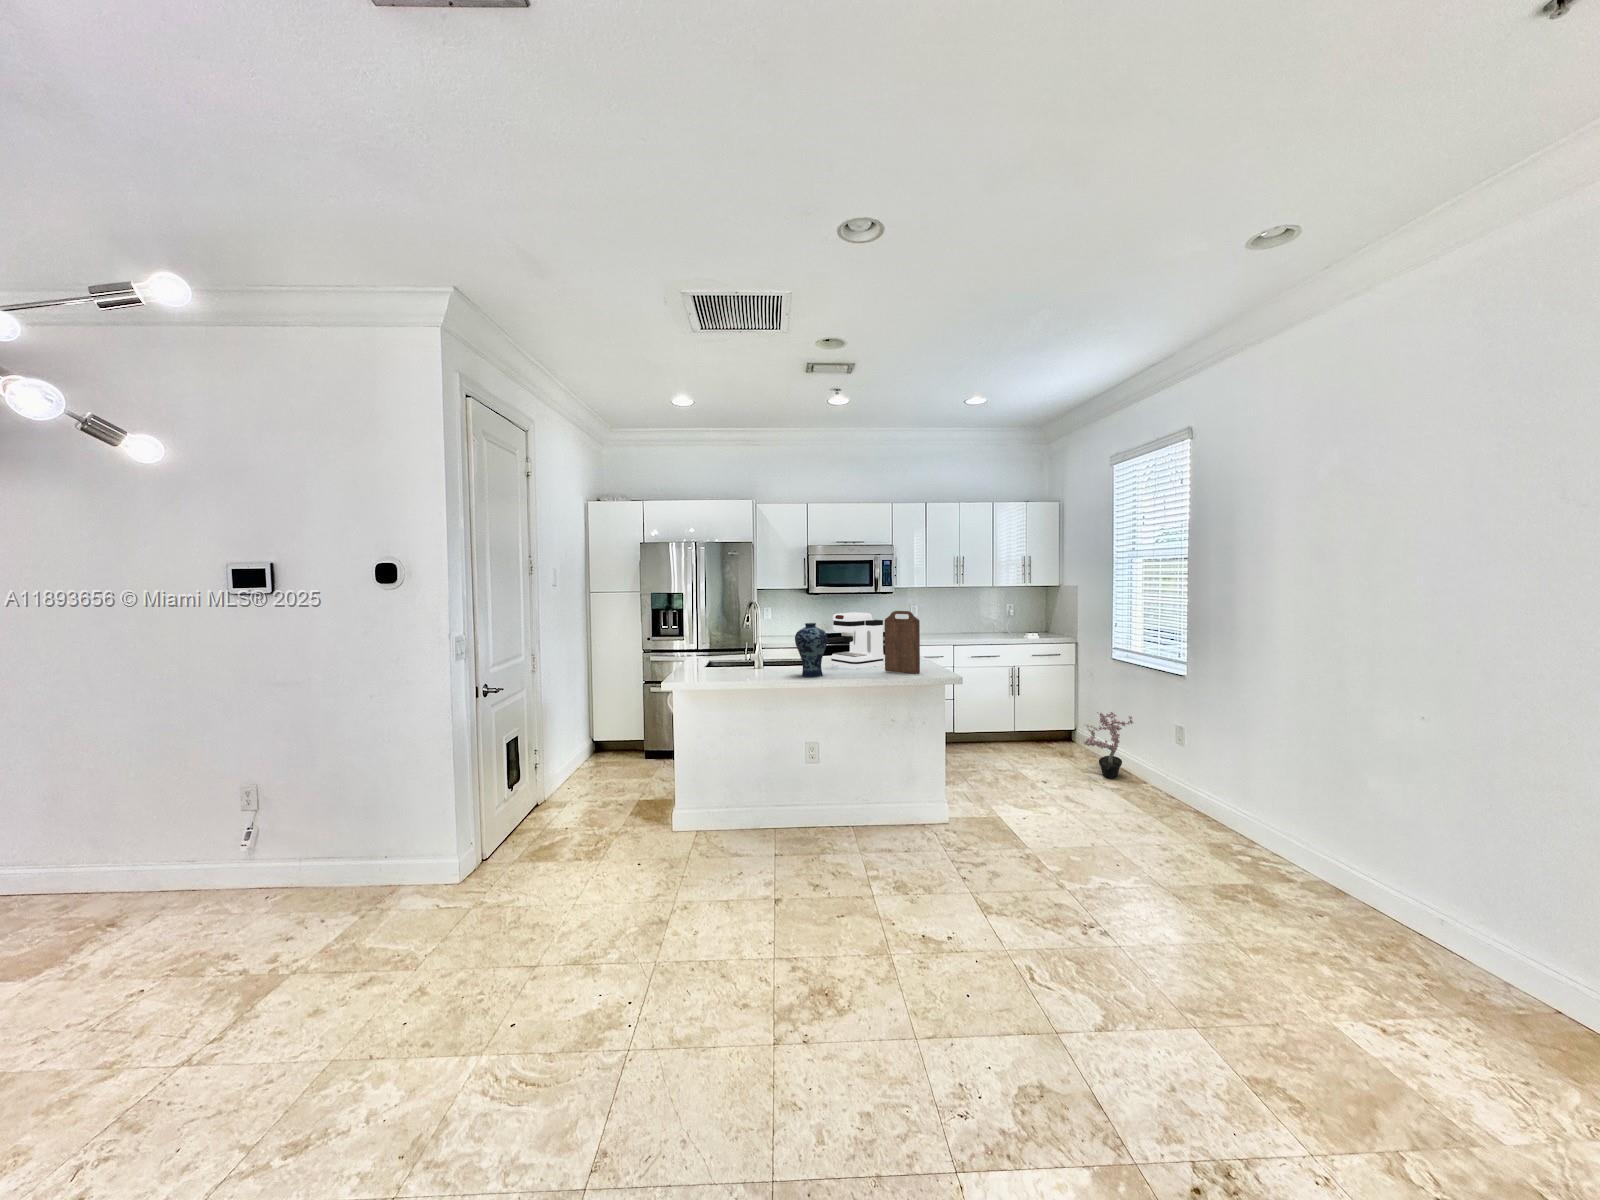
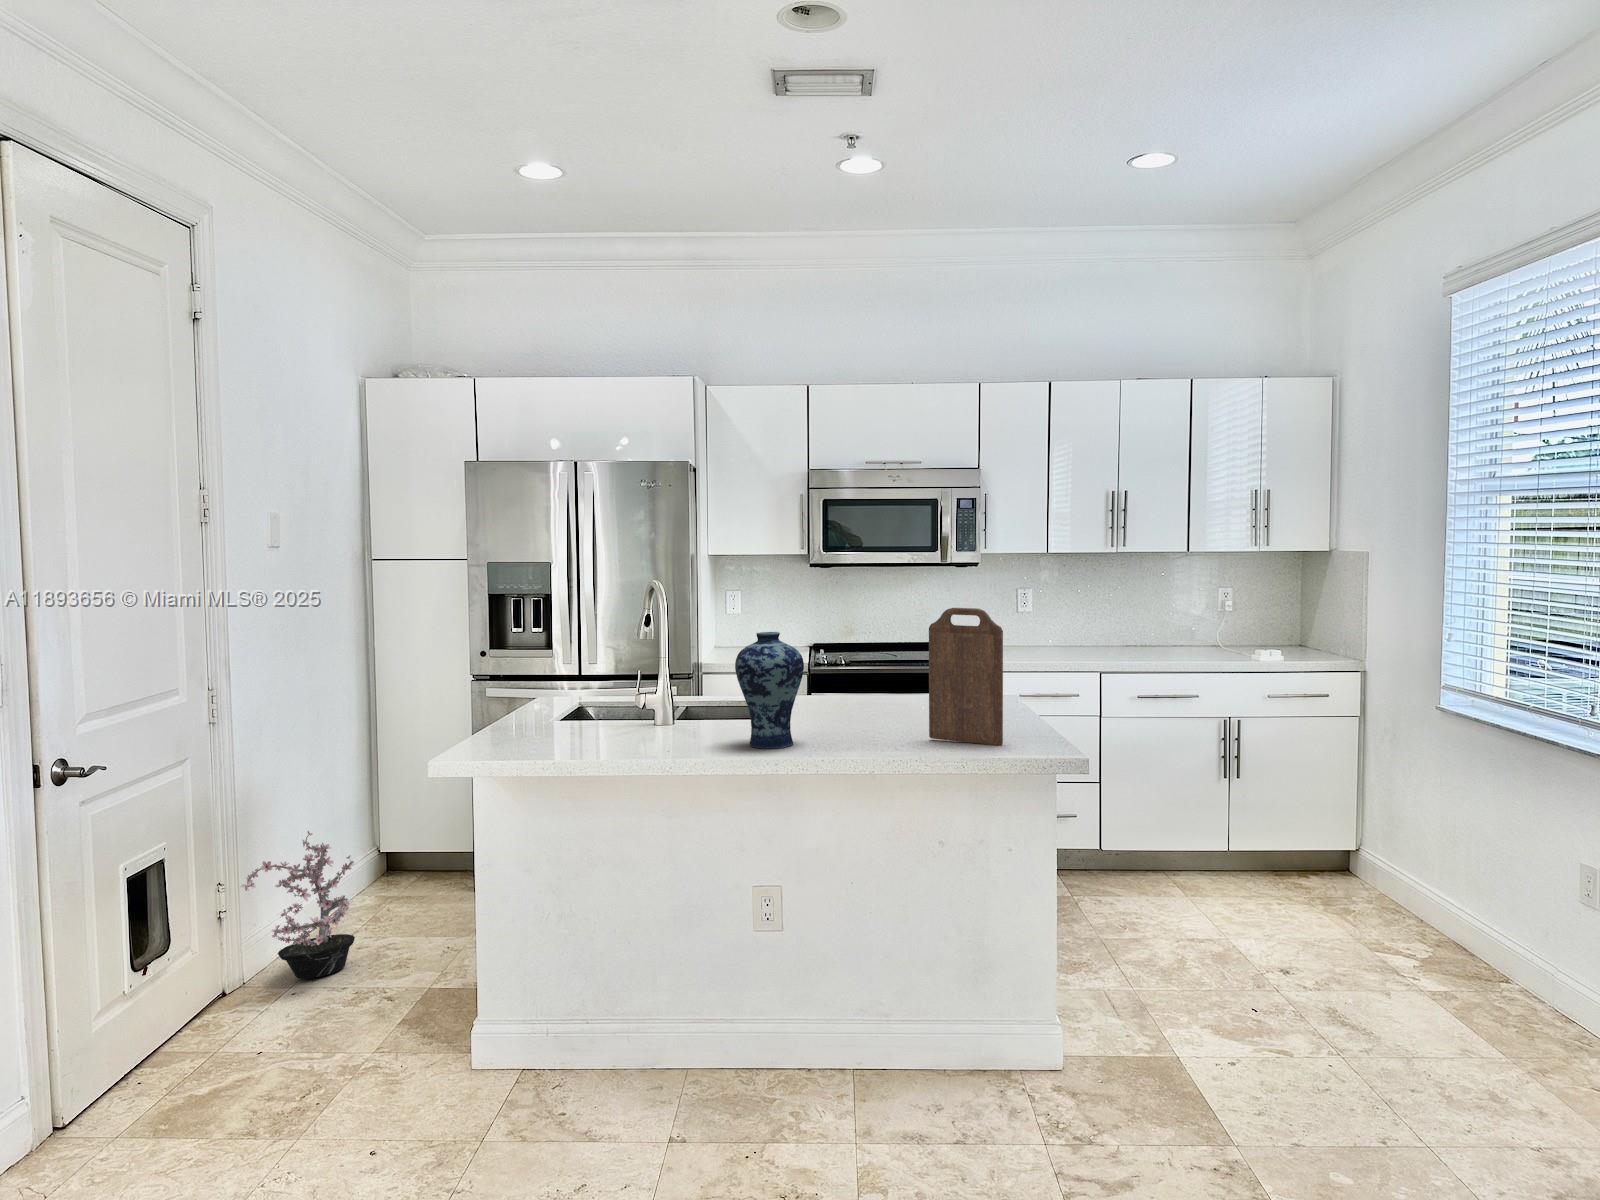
coffee maker: present [827,612,884,669] -> none [809,608,934,731]
potted plant: present [1084,712,1134,779] -> present [241,831,355,979]

